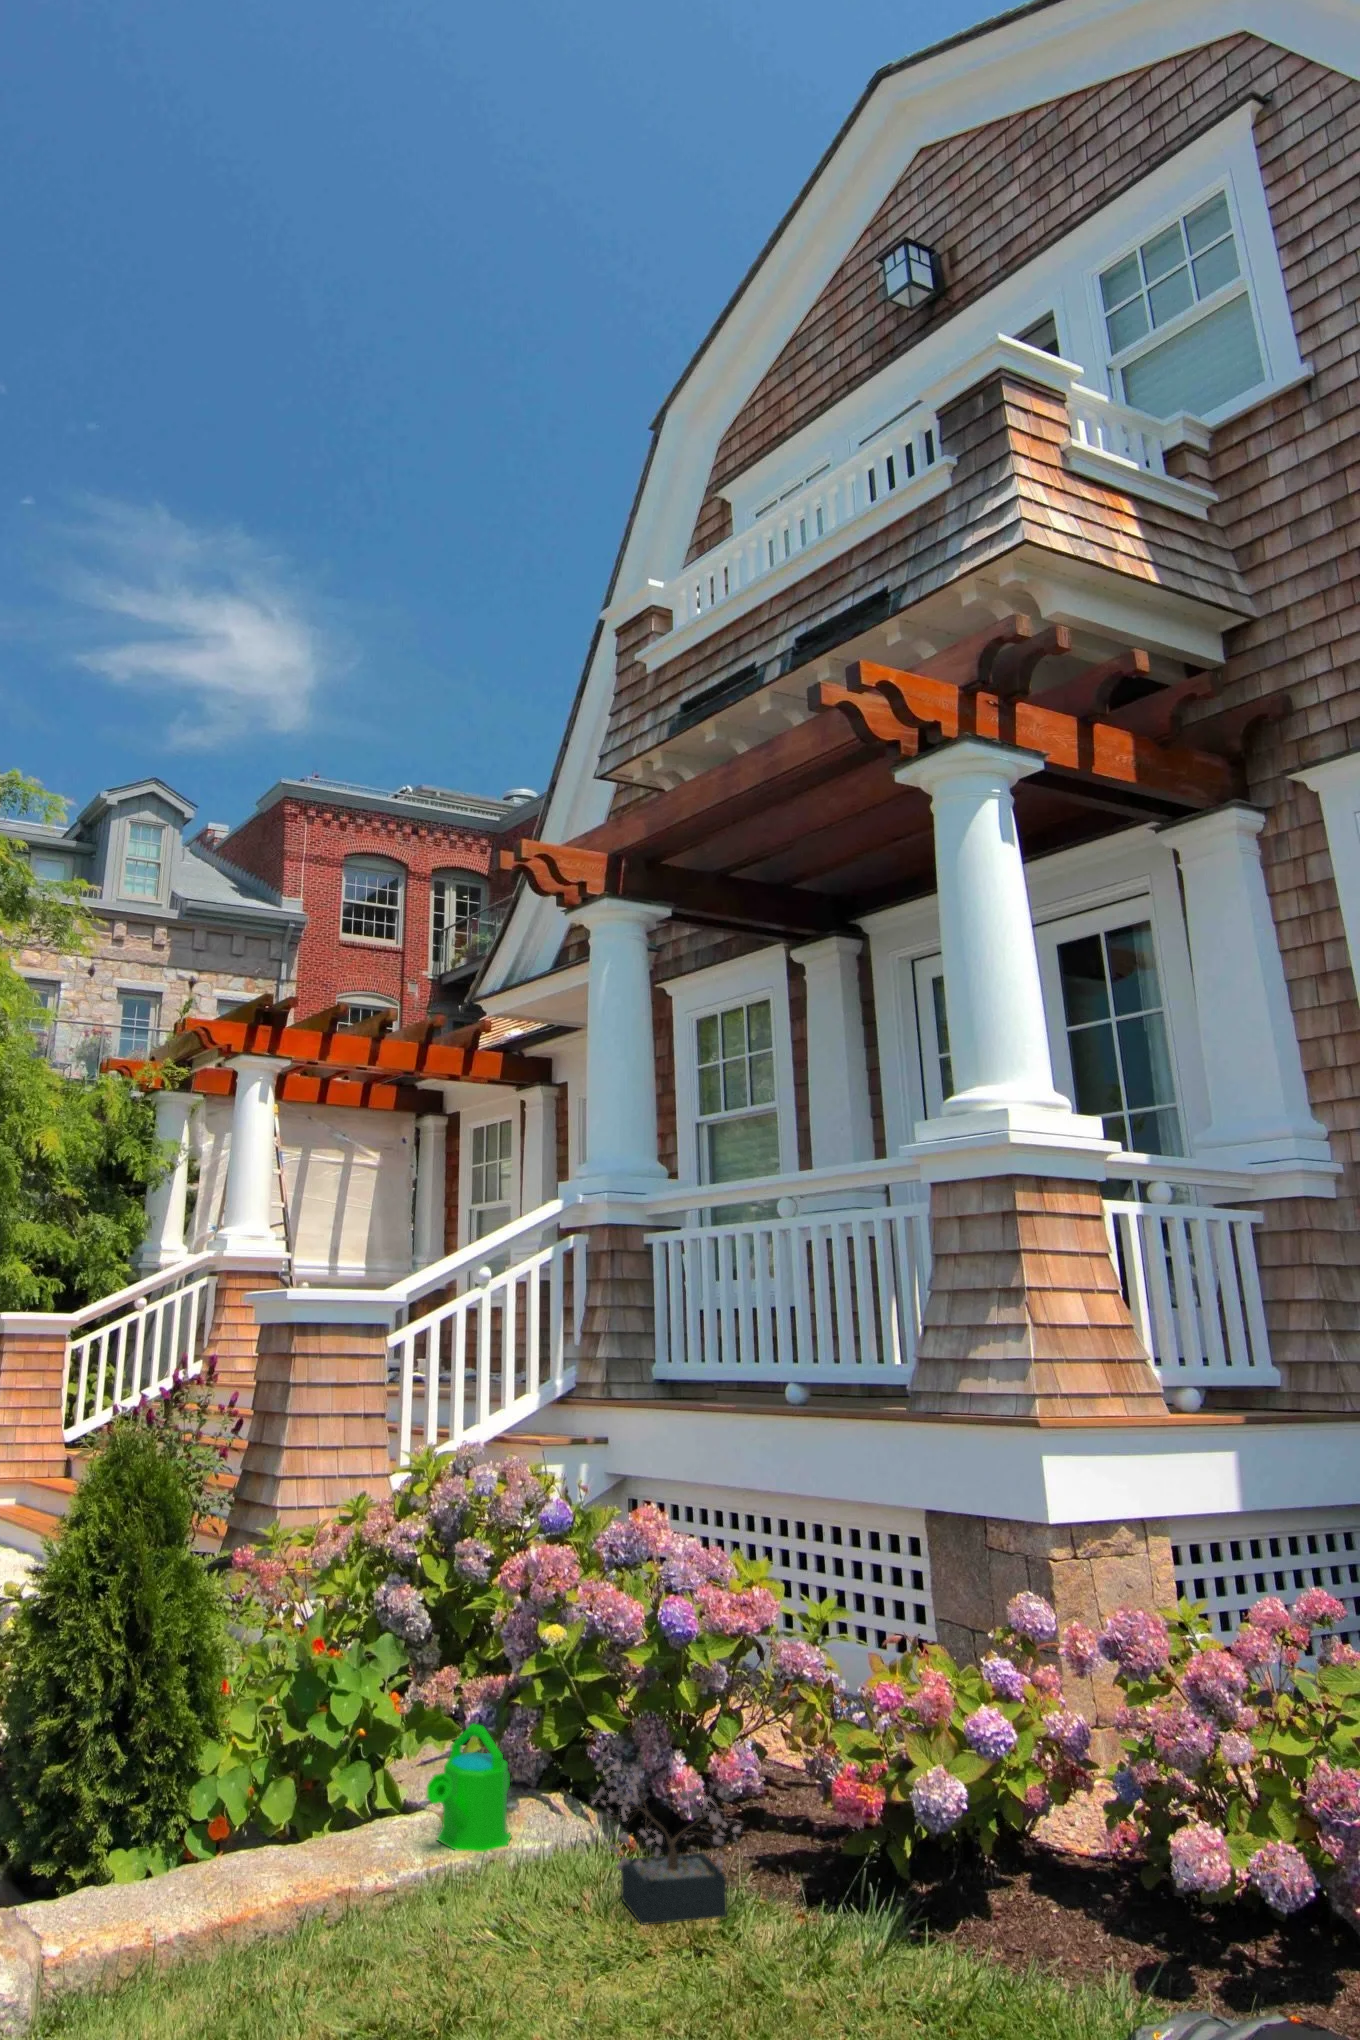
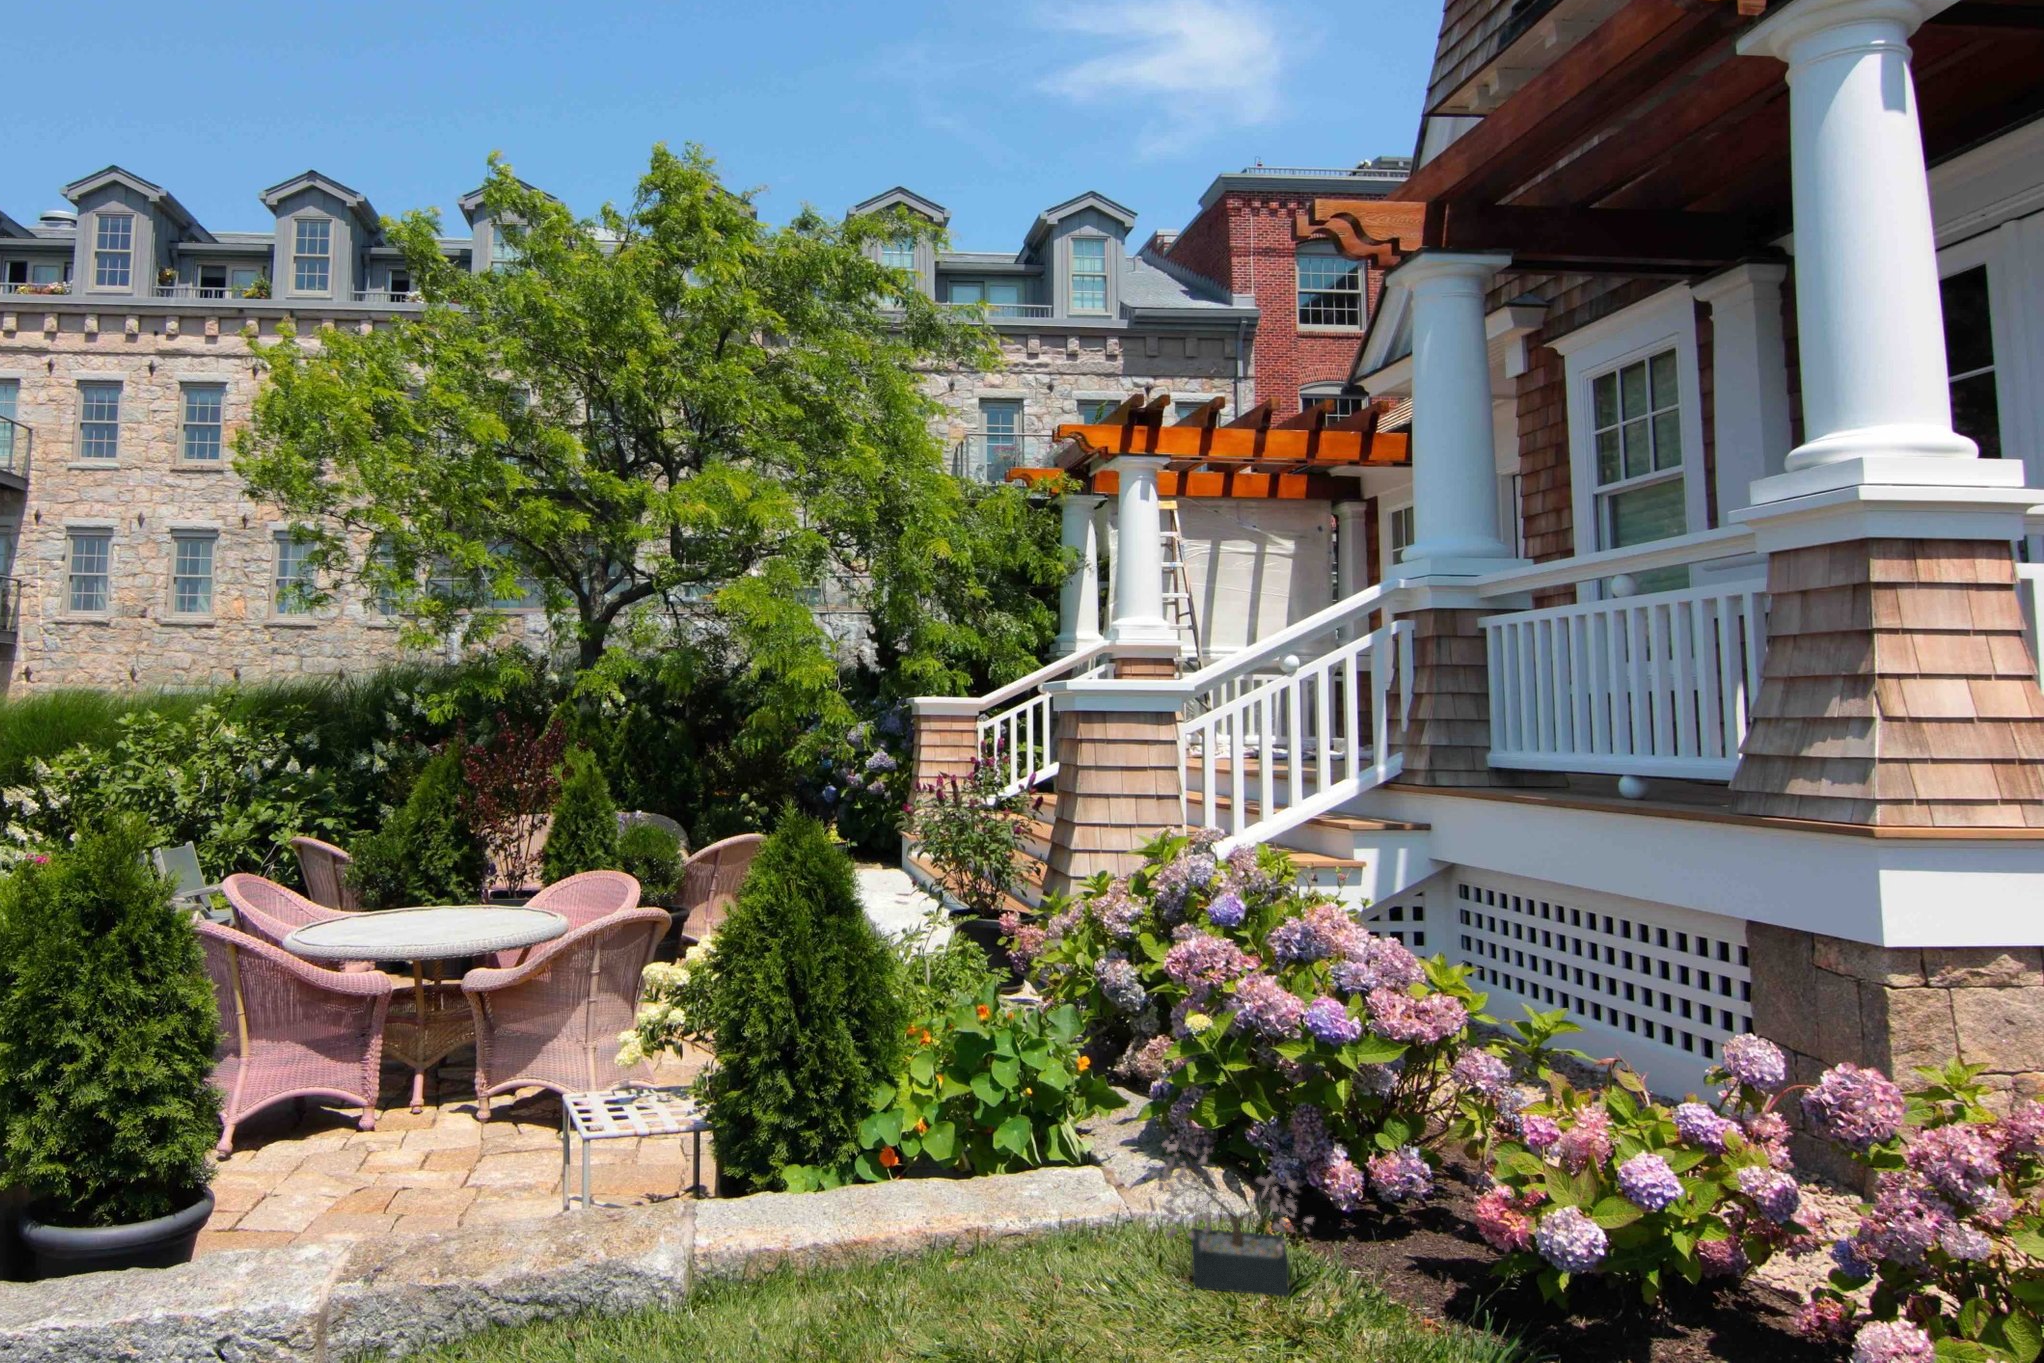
watering can: present [427,1724,512,1852] -> none [1034,1088,1141,1199]

